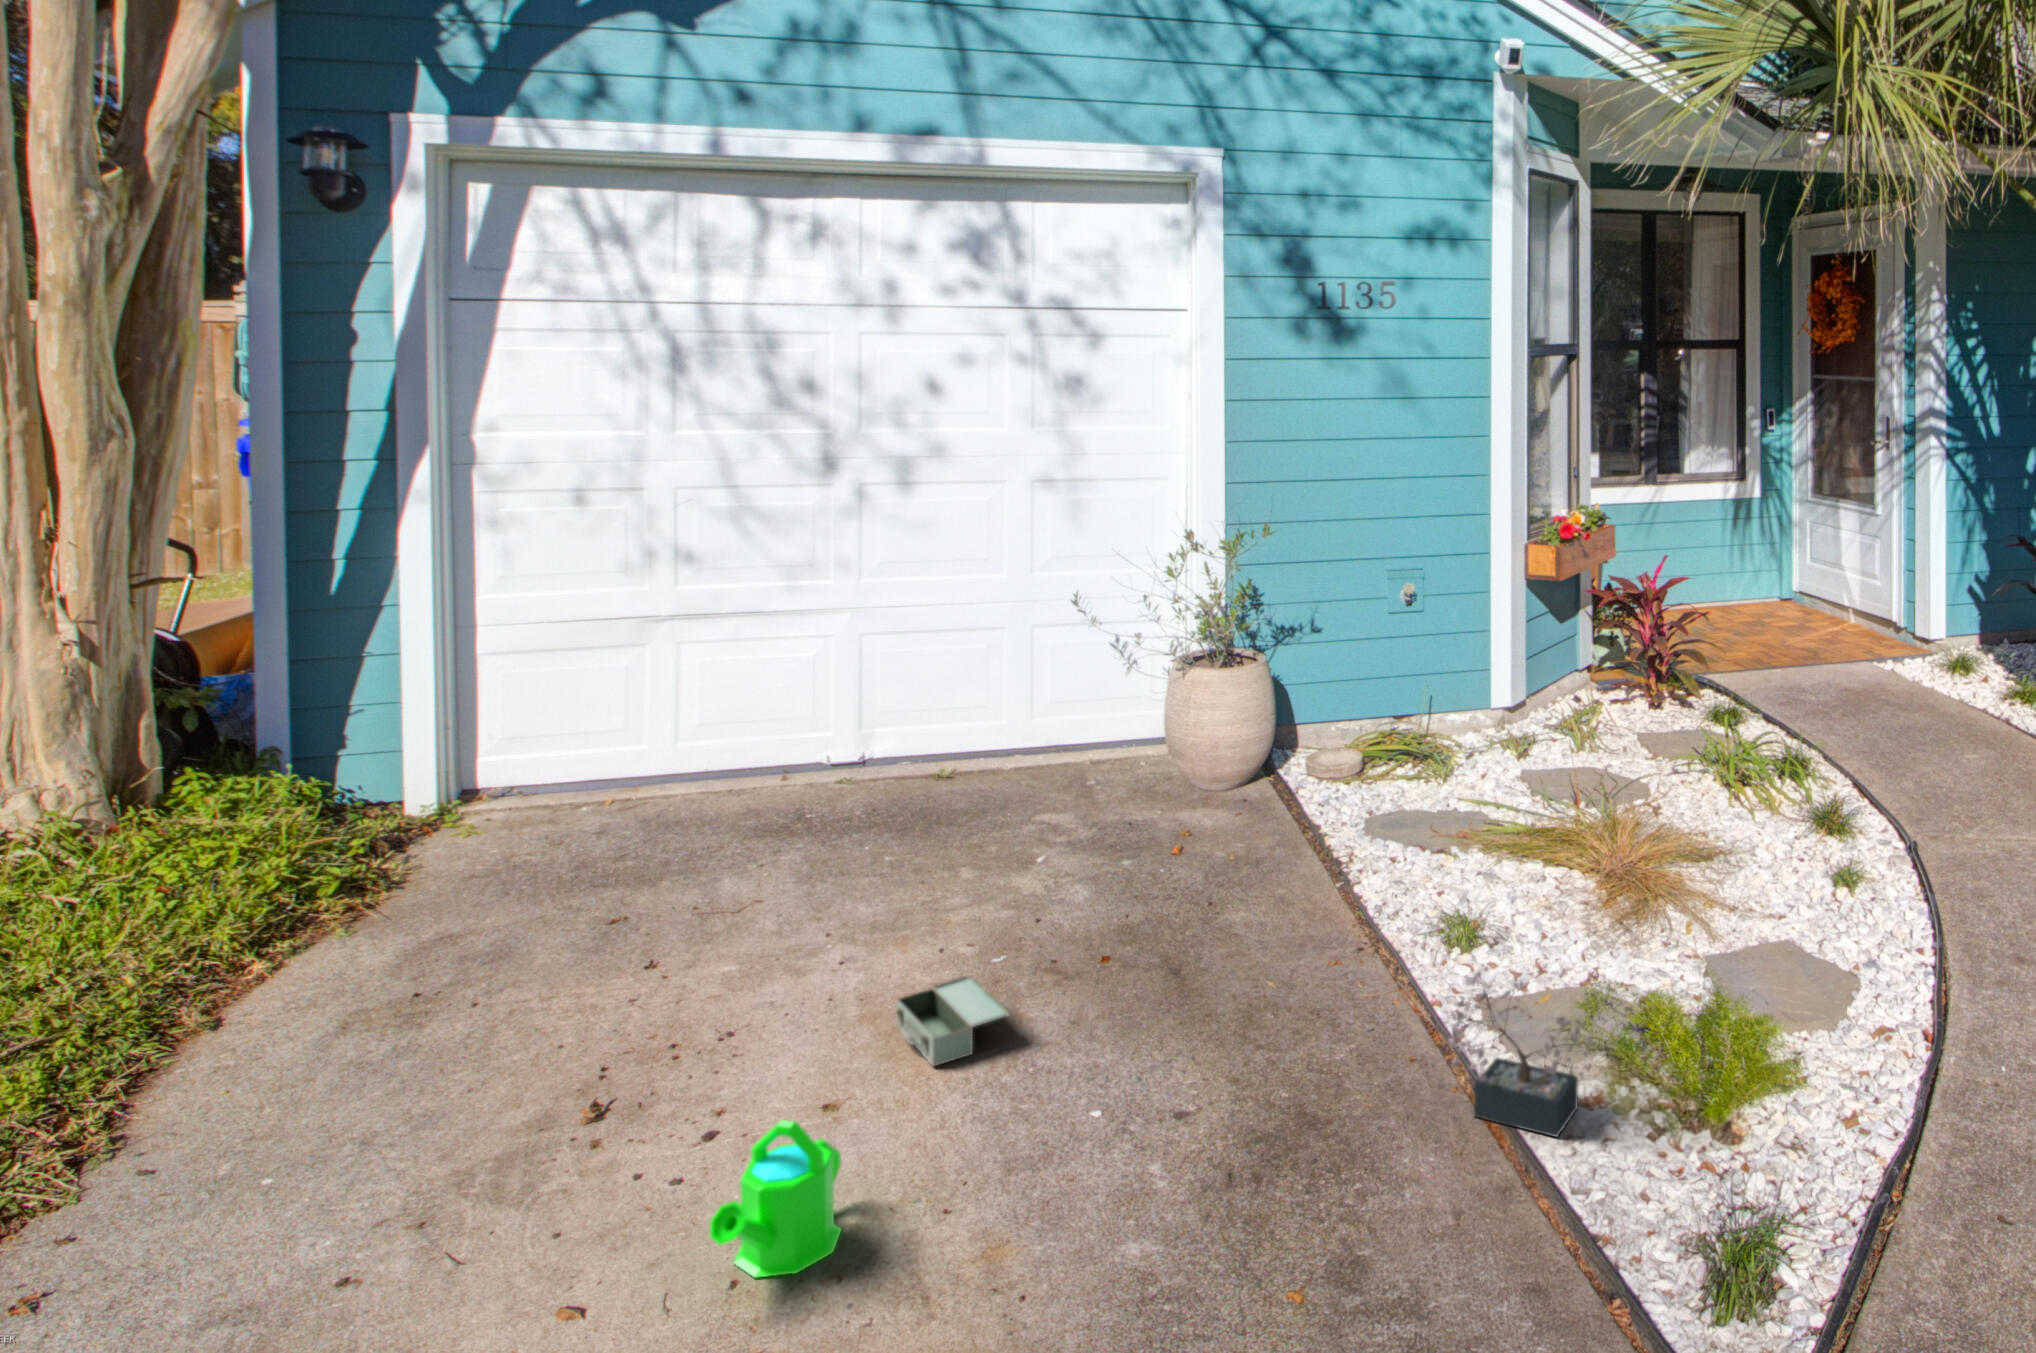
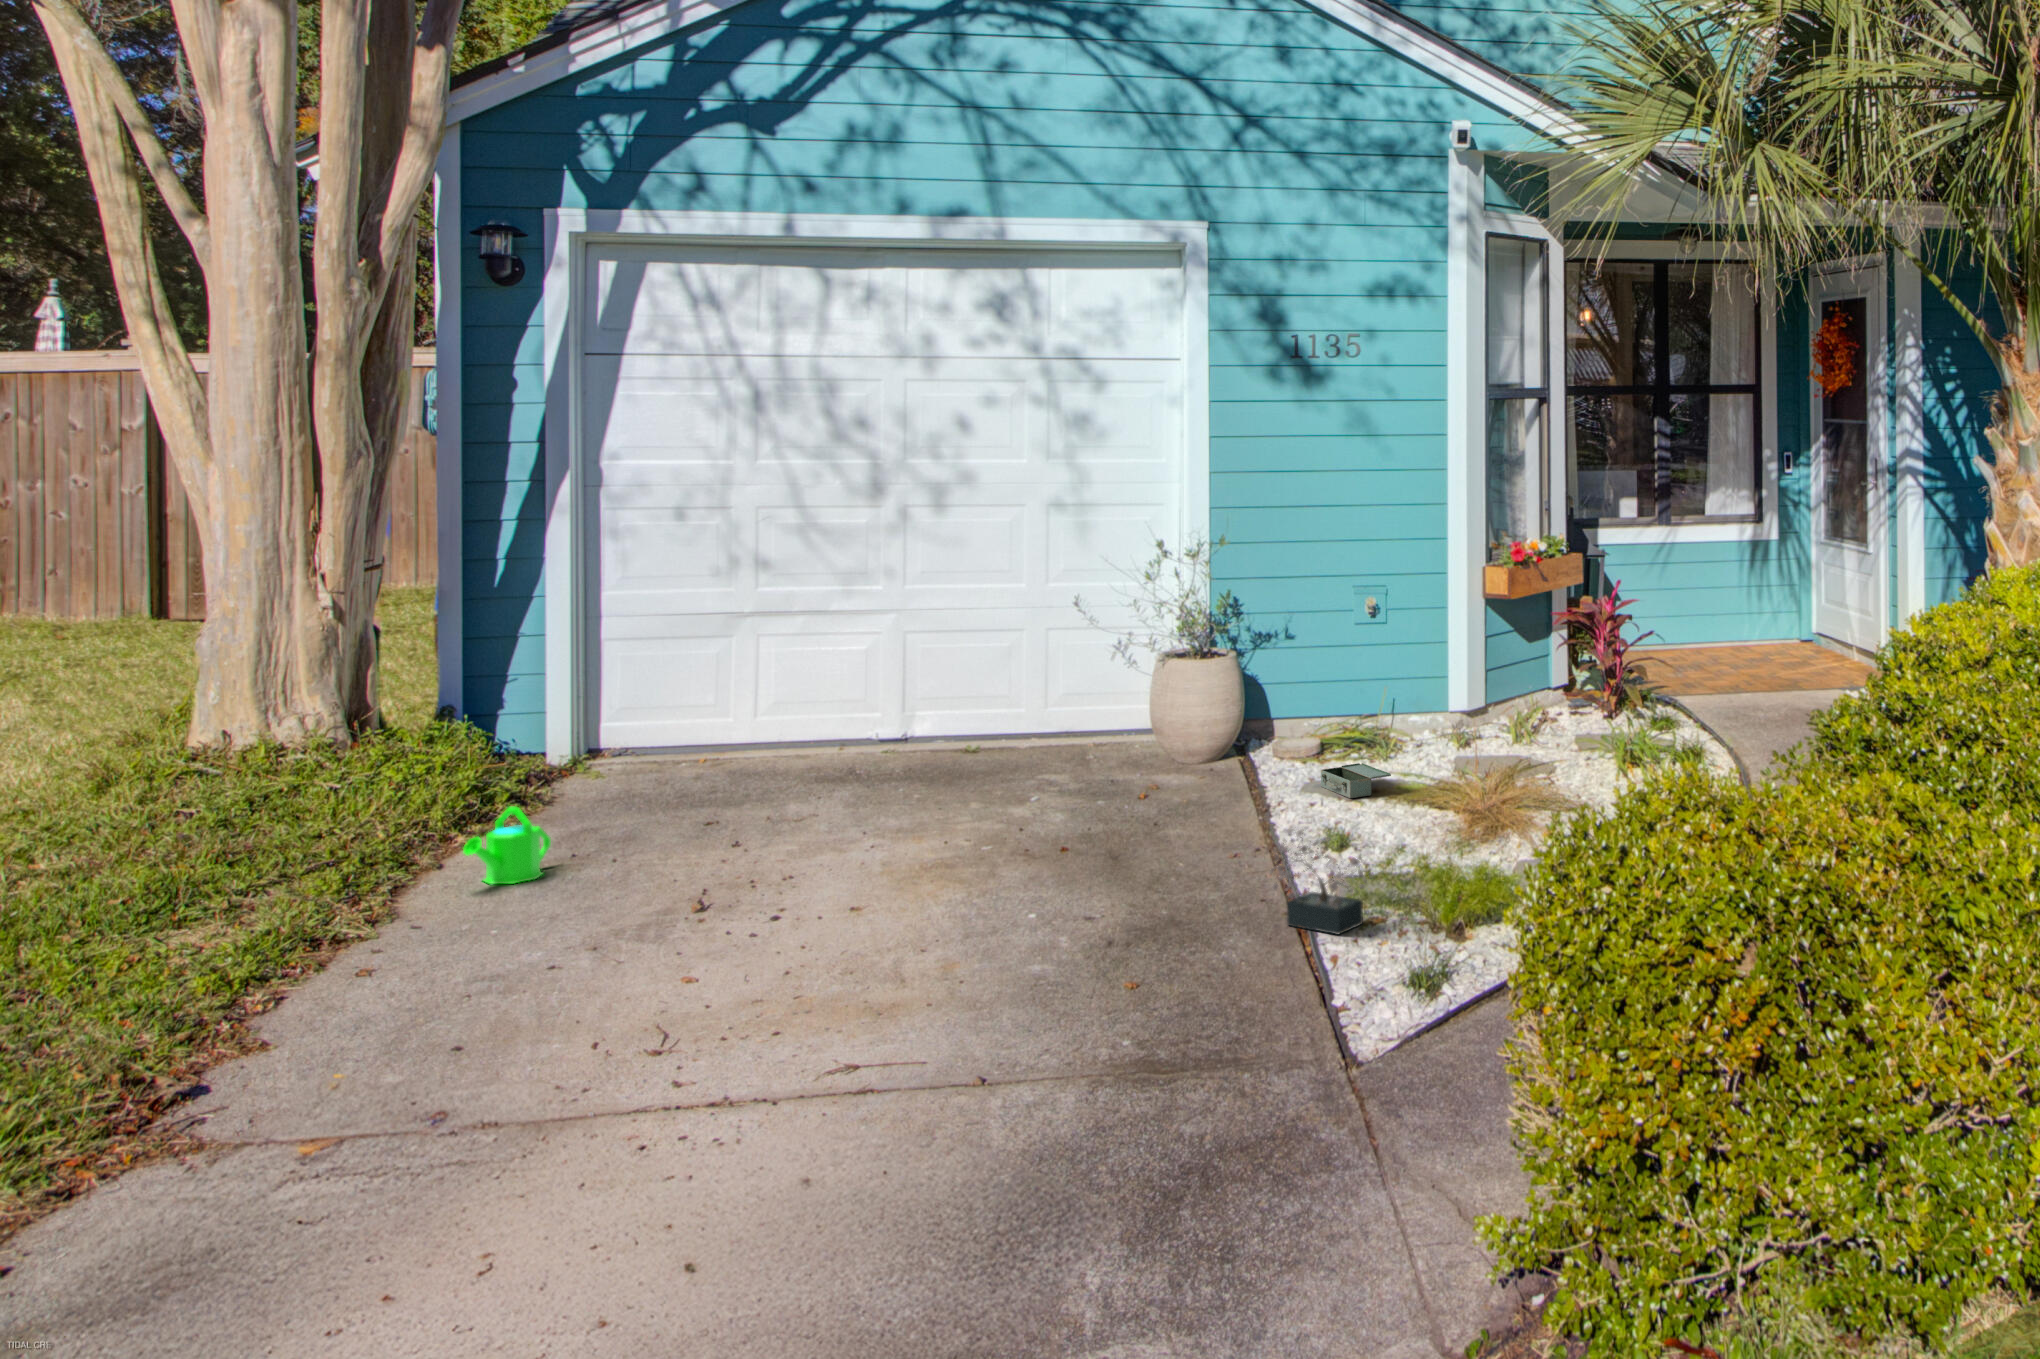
toolbox: present [897,977,1008,1066] -> present [1321,763,1391,798]
watering can: present [710,1120,841,1278] -> present [463,806,551,884]

